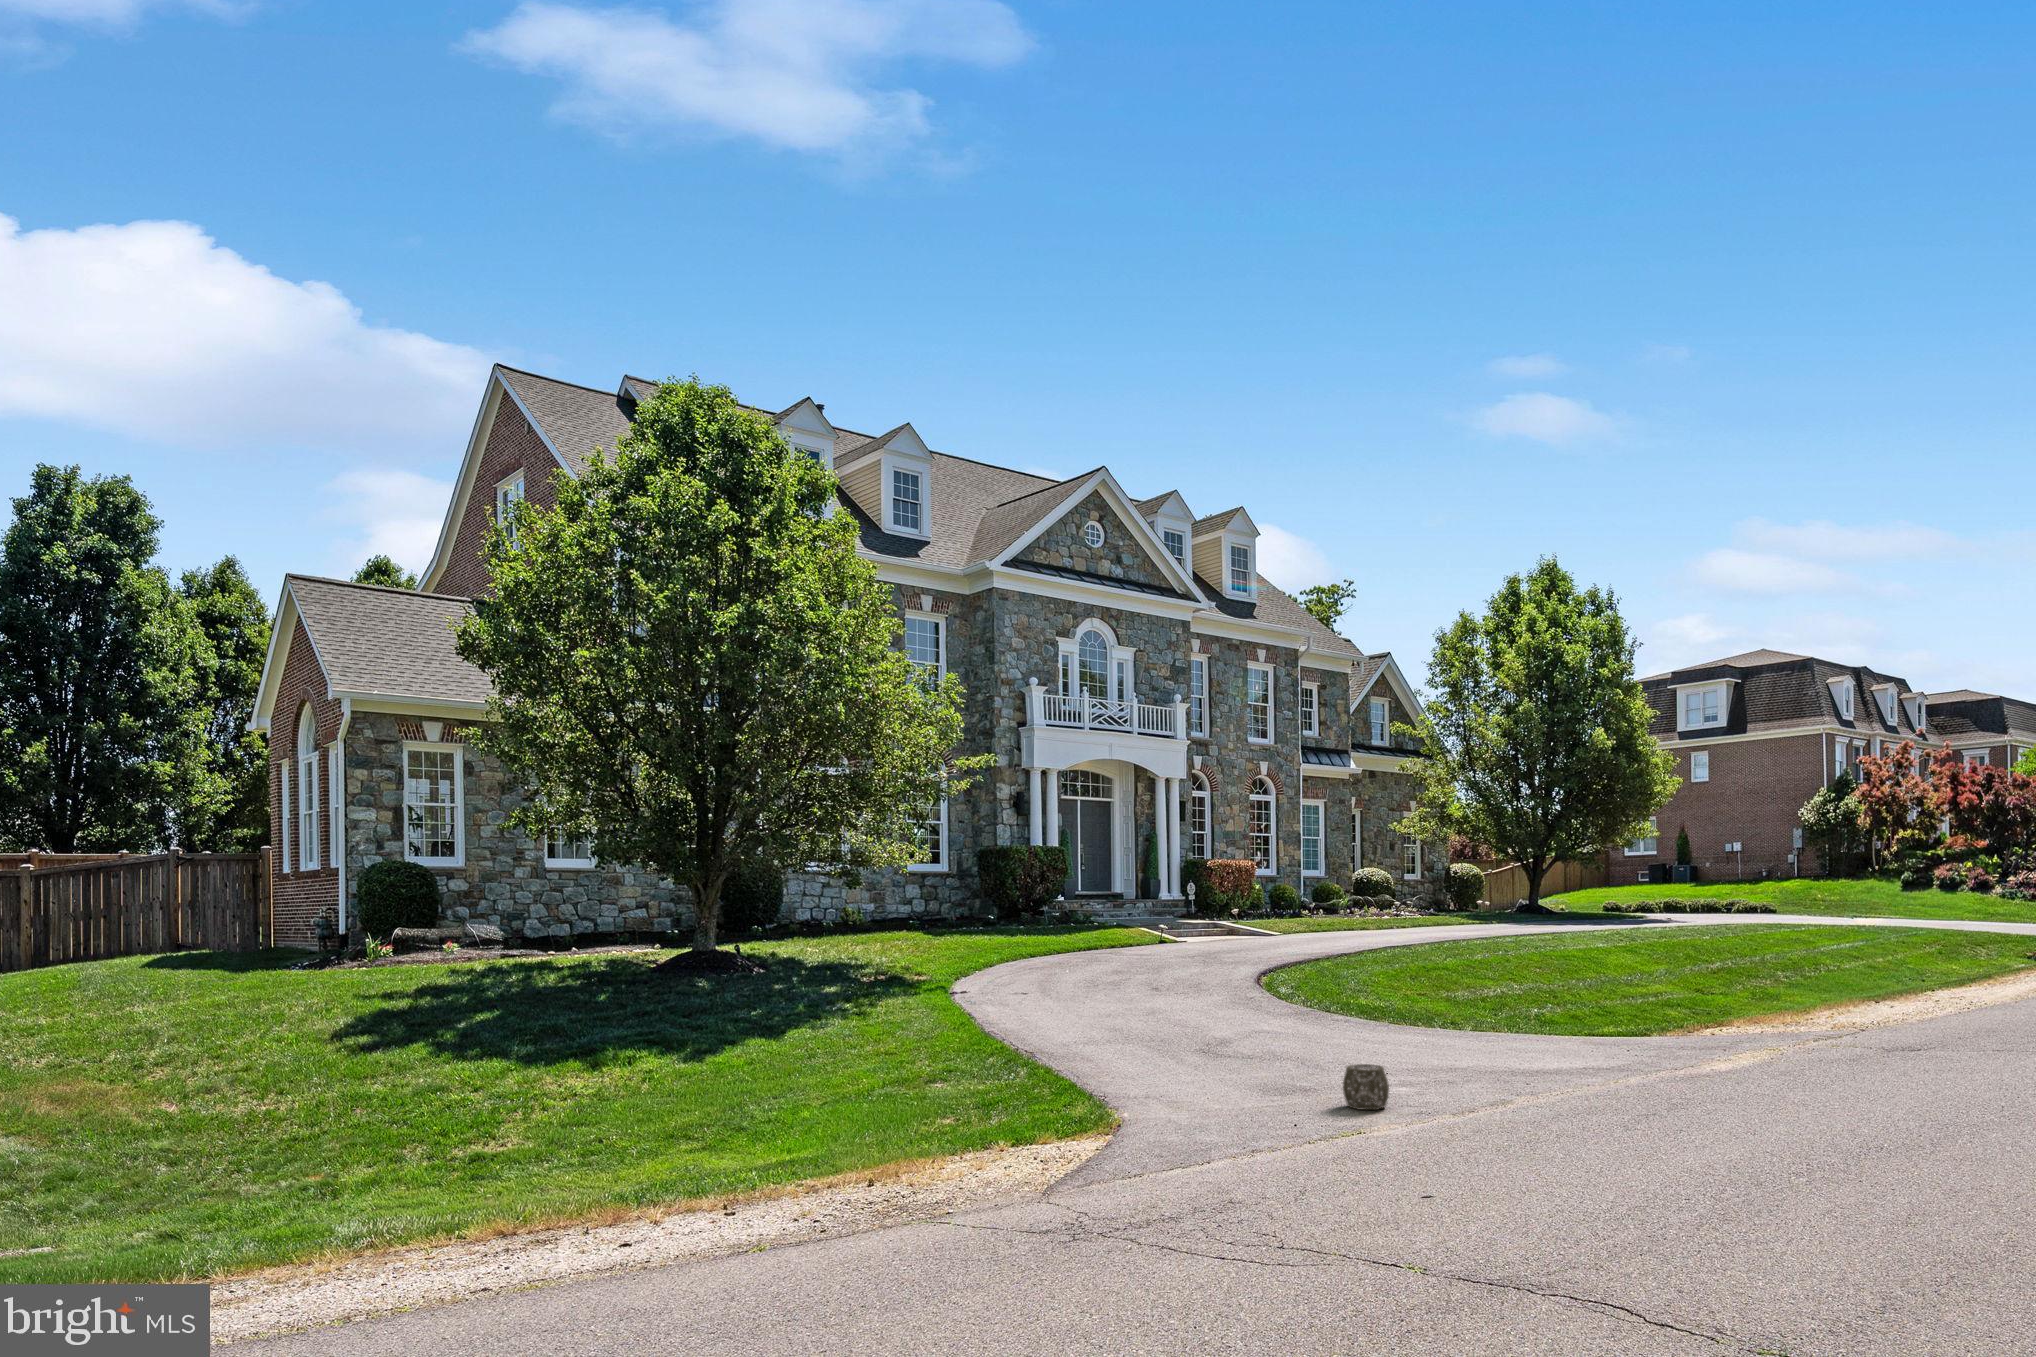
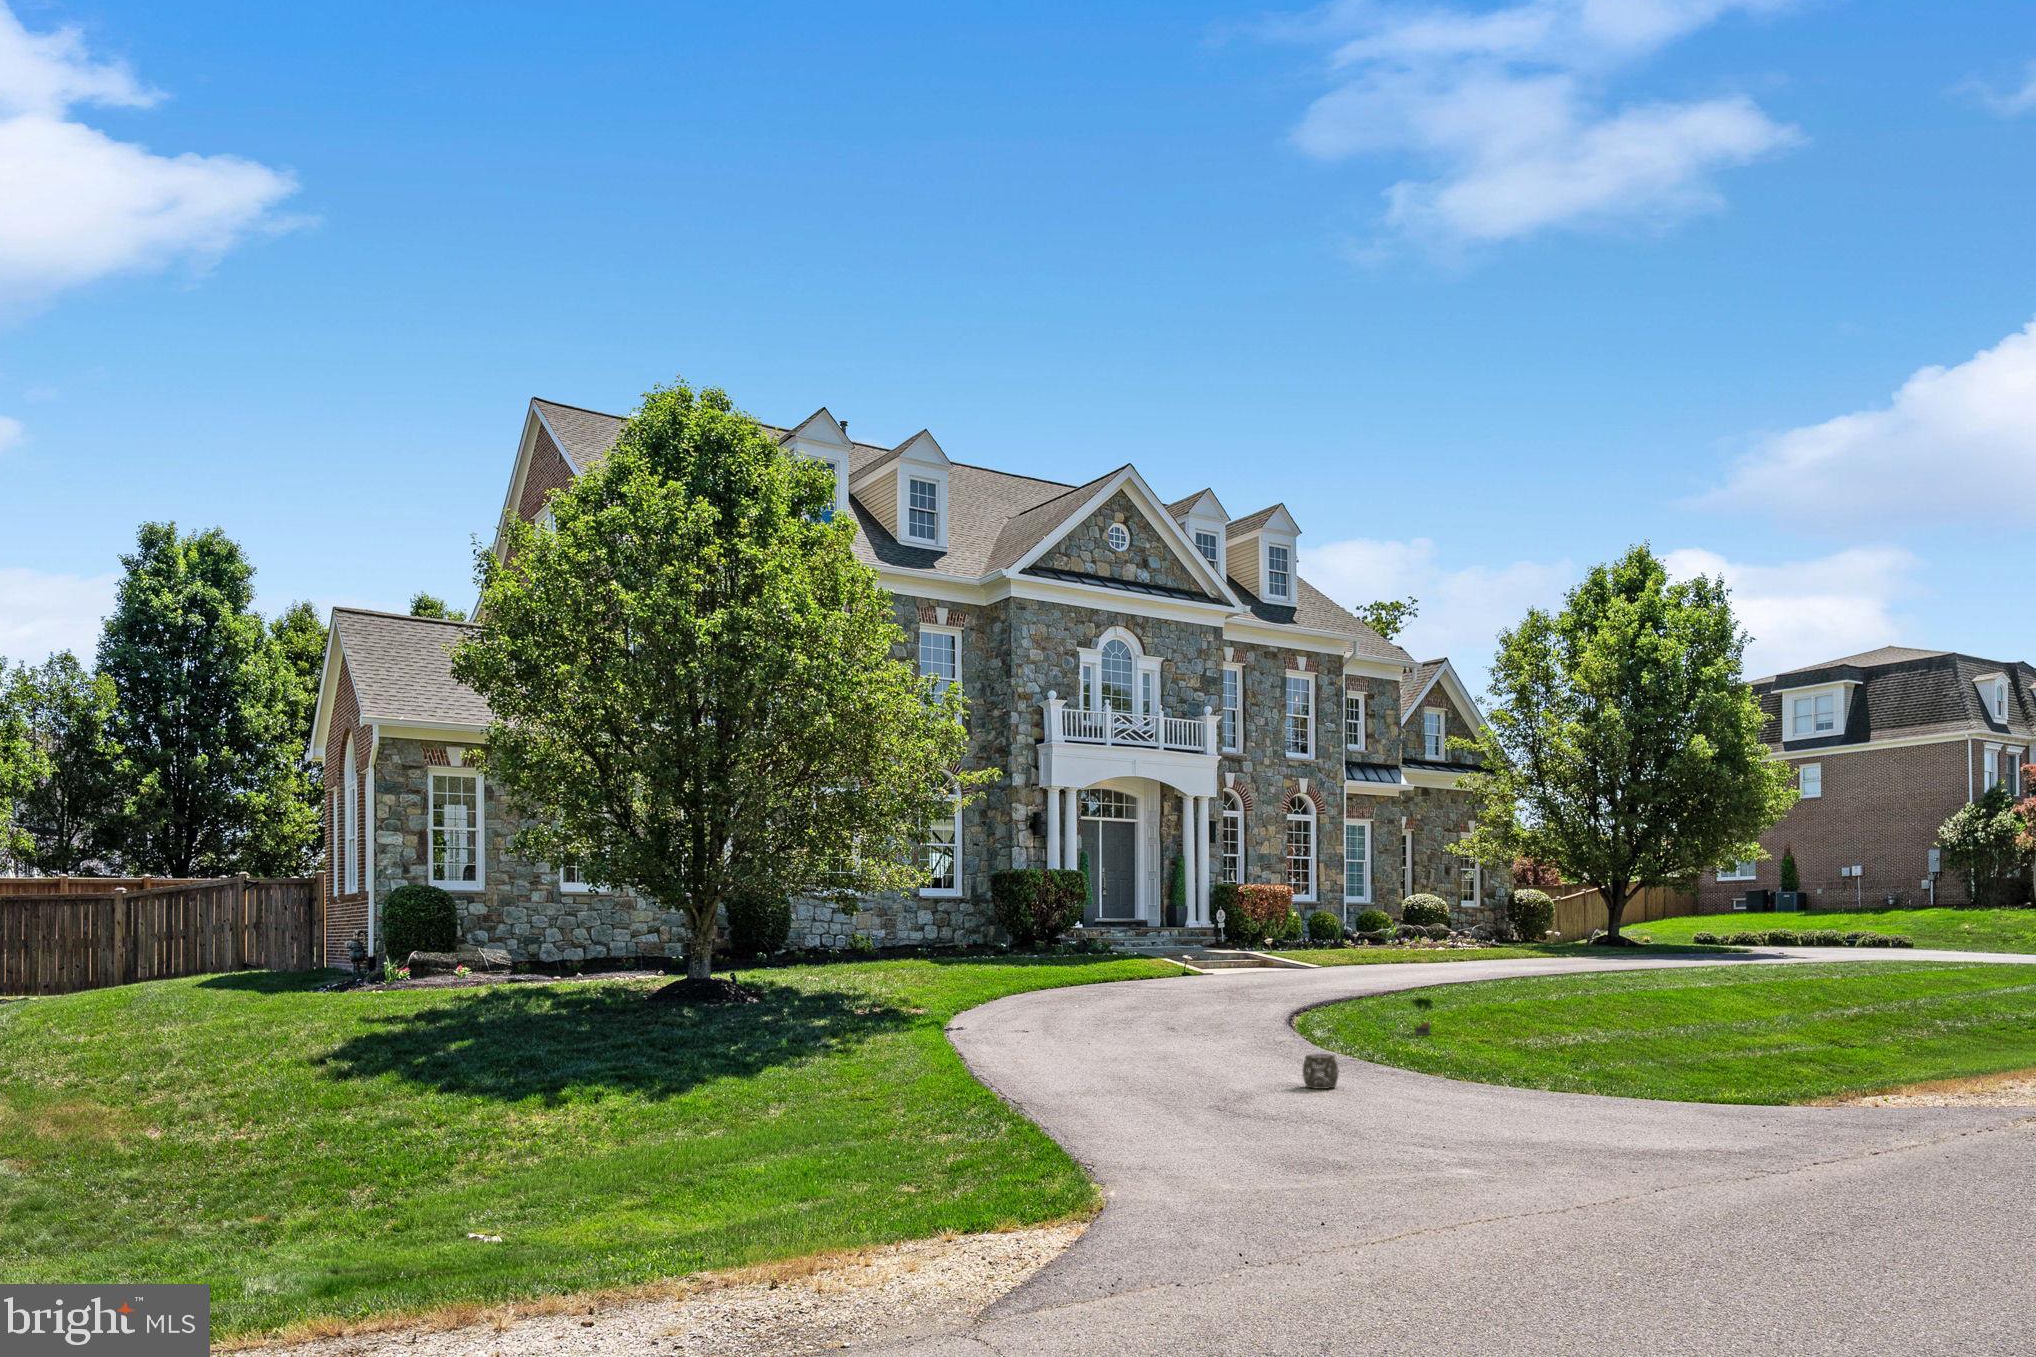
potted tree: none [1412,974,1440,1015] -> present [1411,998,1435,1035]

